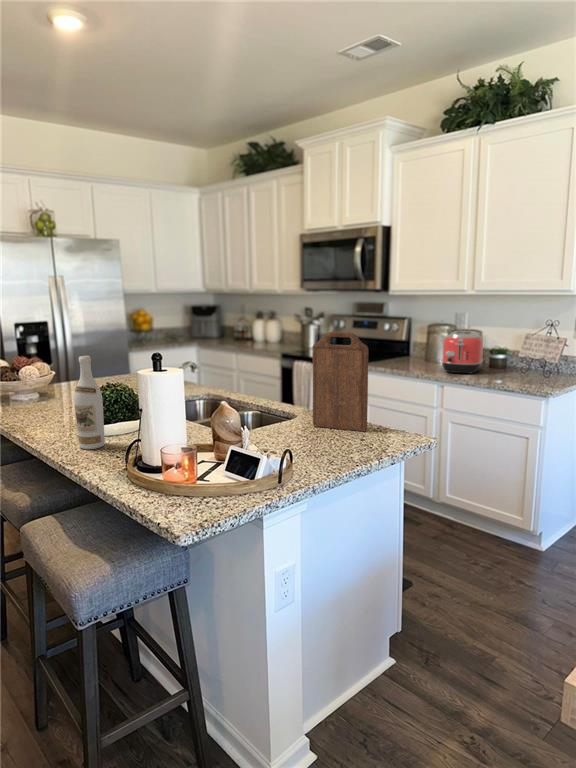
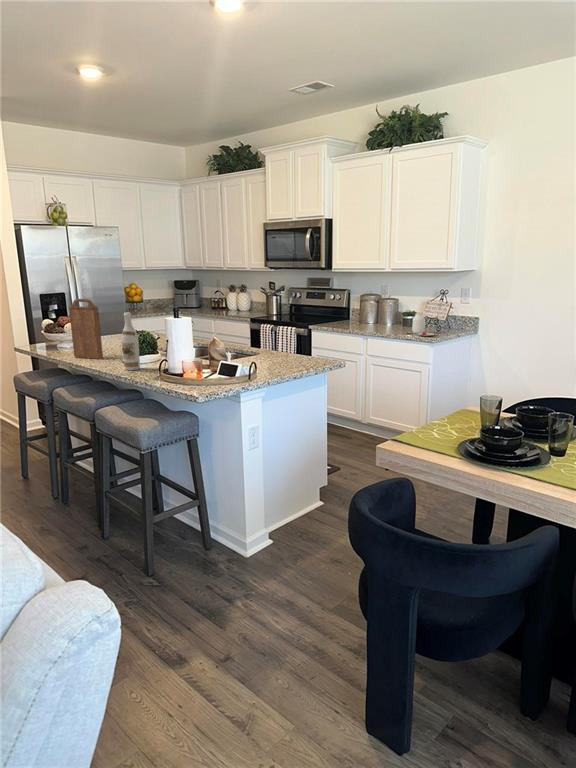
toaster: present [442,331,483,374] -> none [368,299,398,330]
cutting board: present [312,332,368,431] -> present [69,299,103,359]
jar: none [498,352,546,386] -> present [409,313,434,336]

